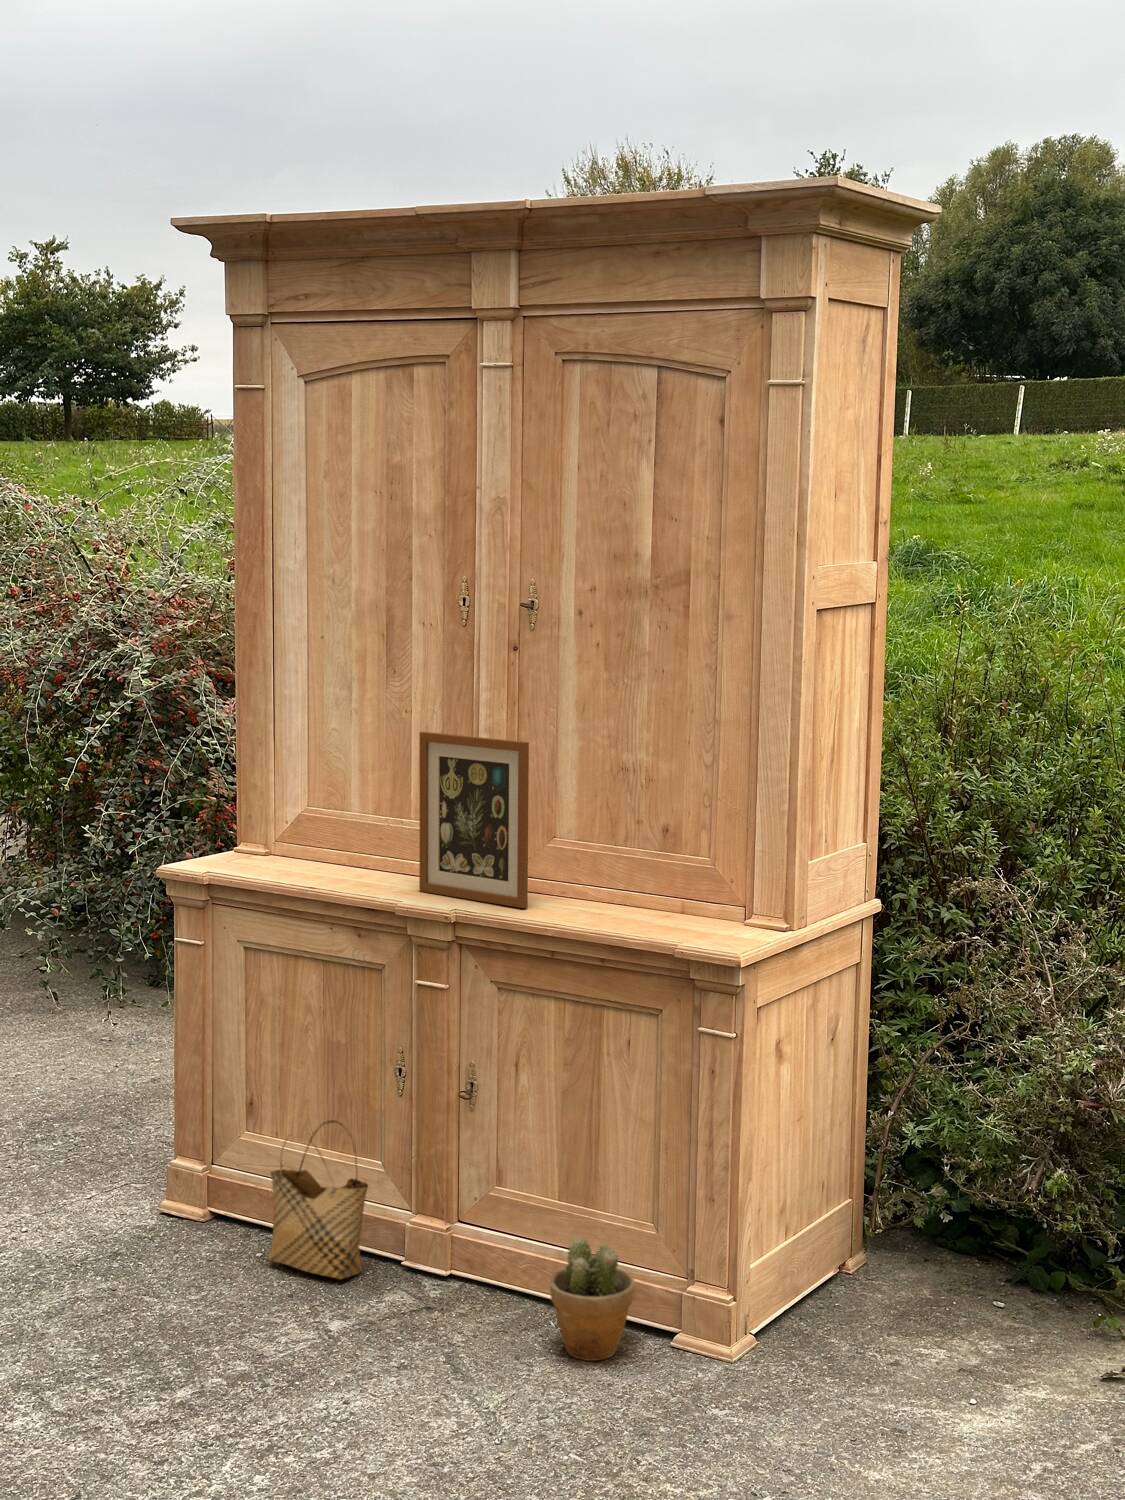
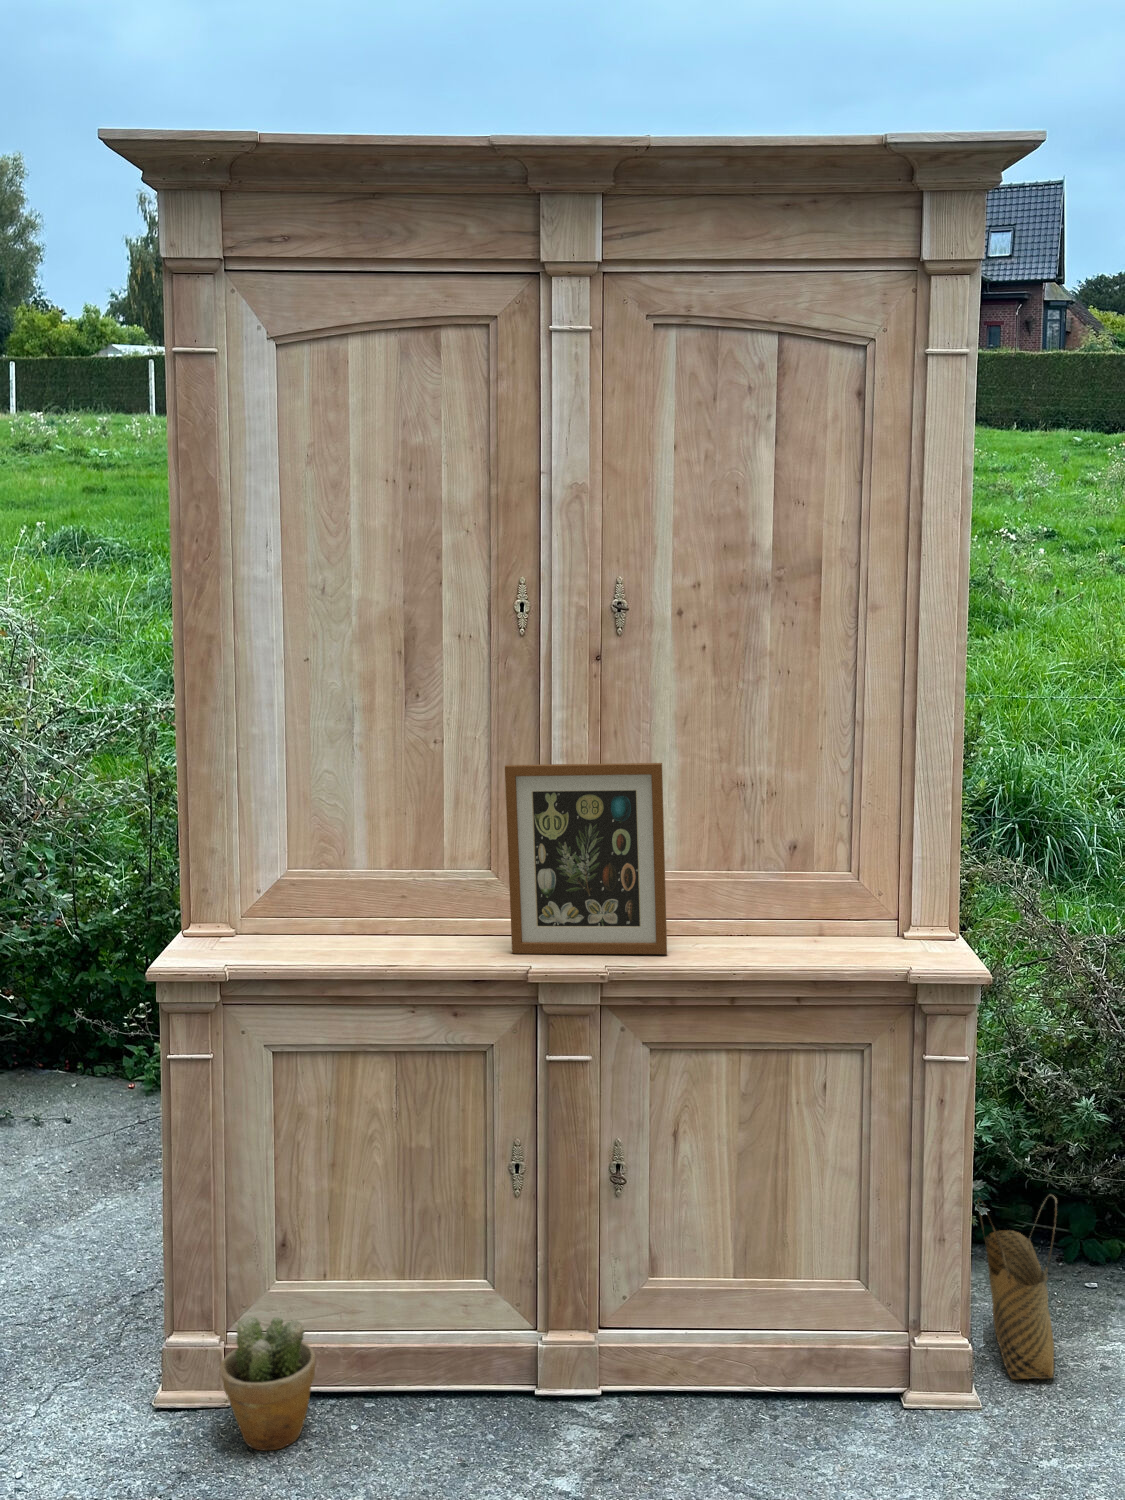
woven basket: present [268,1120,368,1279] -> present [978,1195,1057,1379]
potted plant: present [549,1237,634,1361] -> present [220,1316,316,1450]

